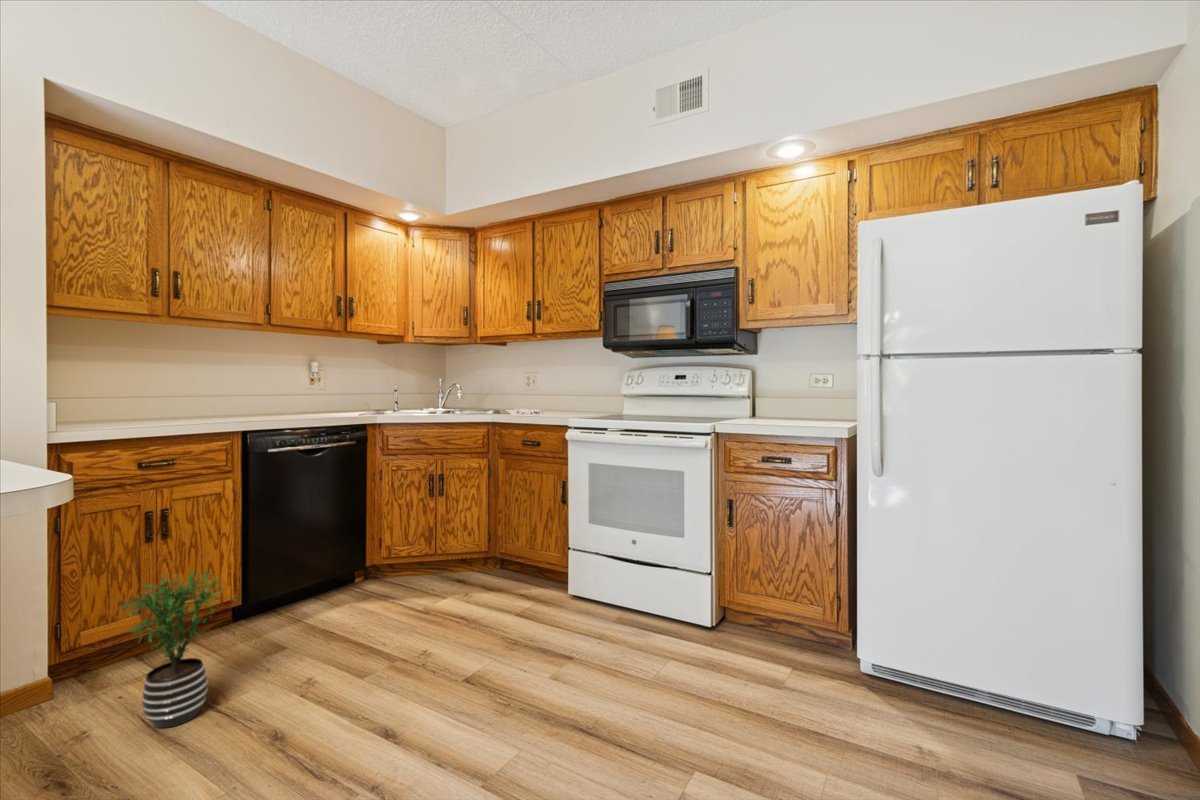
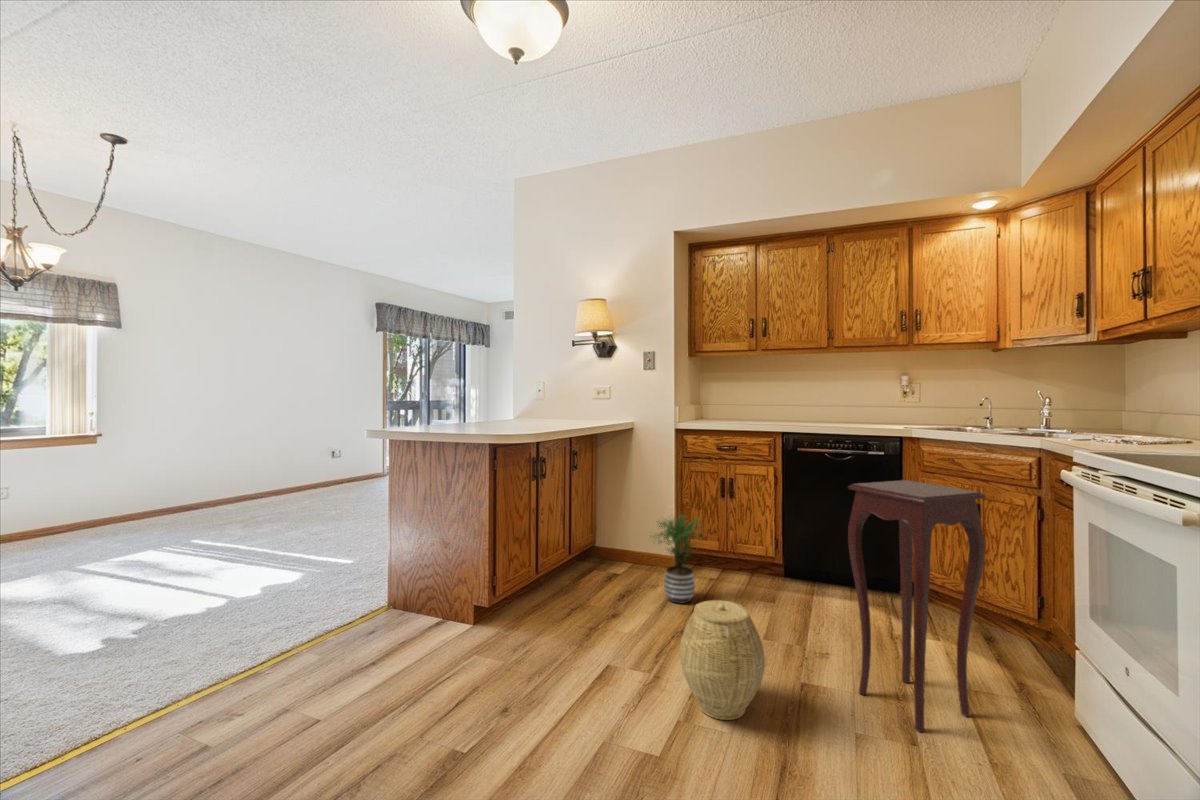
side table: none [479,450,558,653] -> present [848,480,986,732]
woven basket: none [408,613,508,756] -> present [680,600,765,720]

